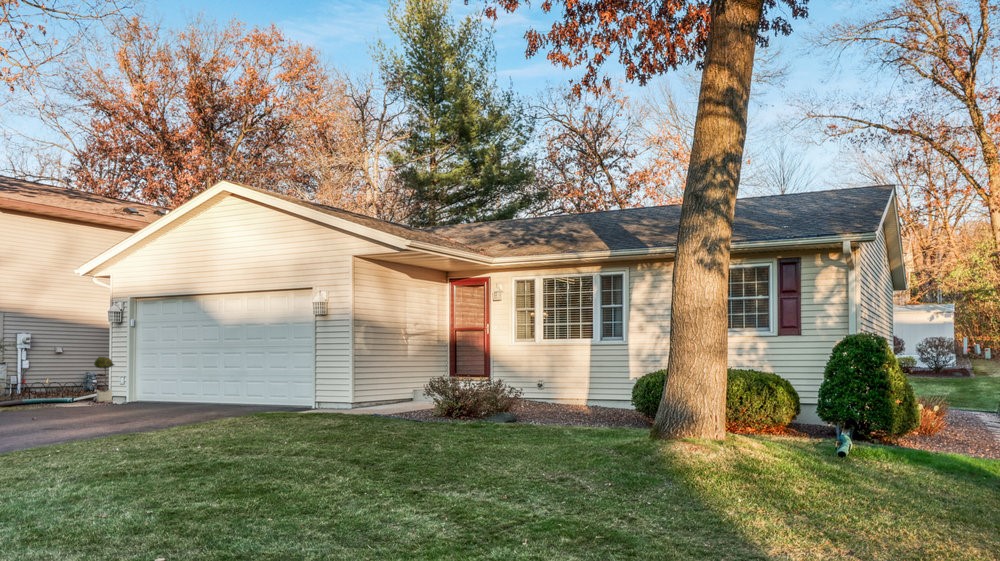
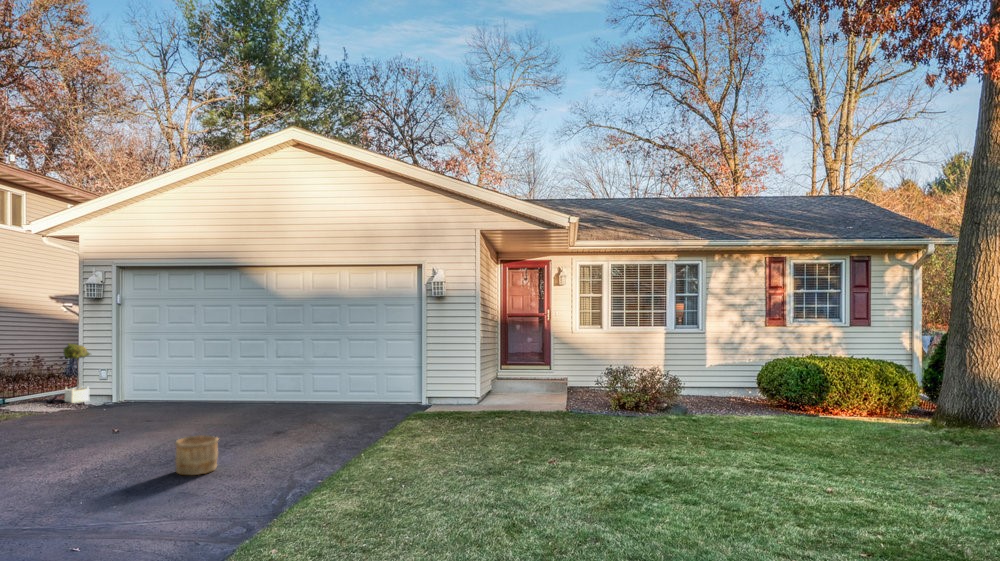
wooden bucket: none [38,412,69,436] -> present [175,435,218,475]

